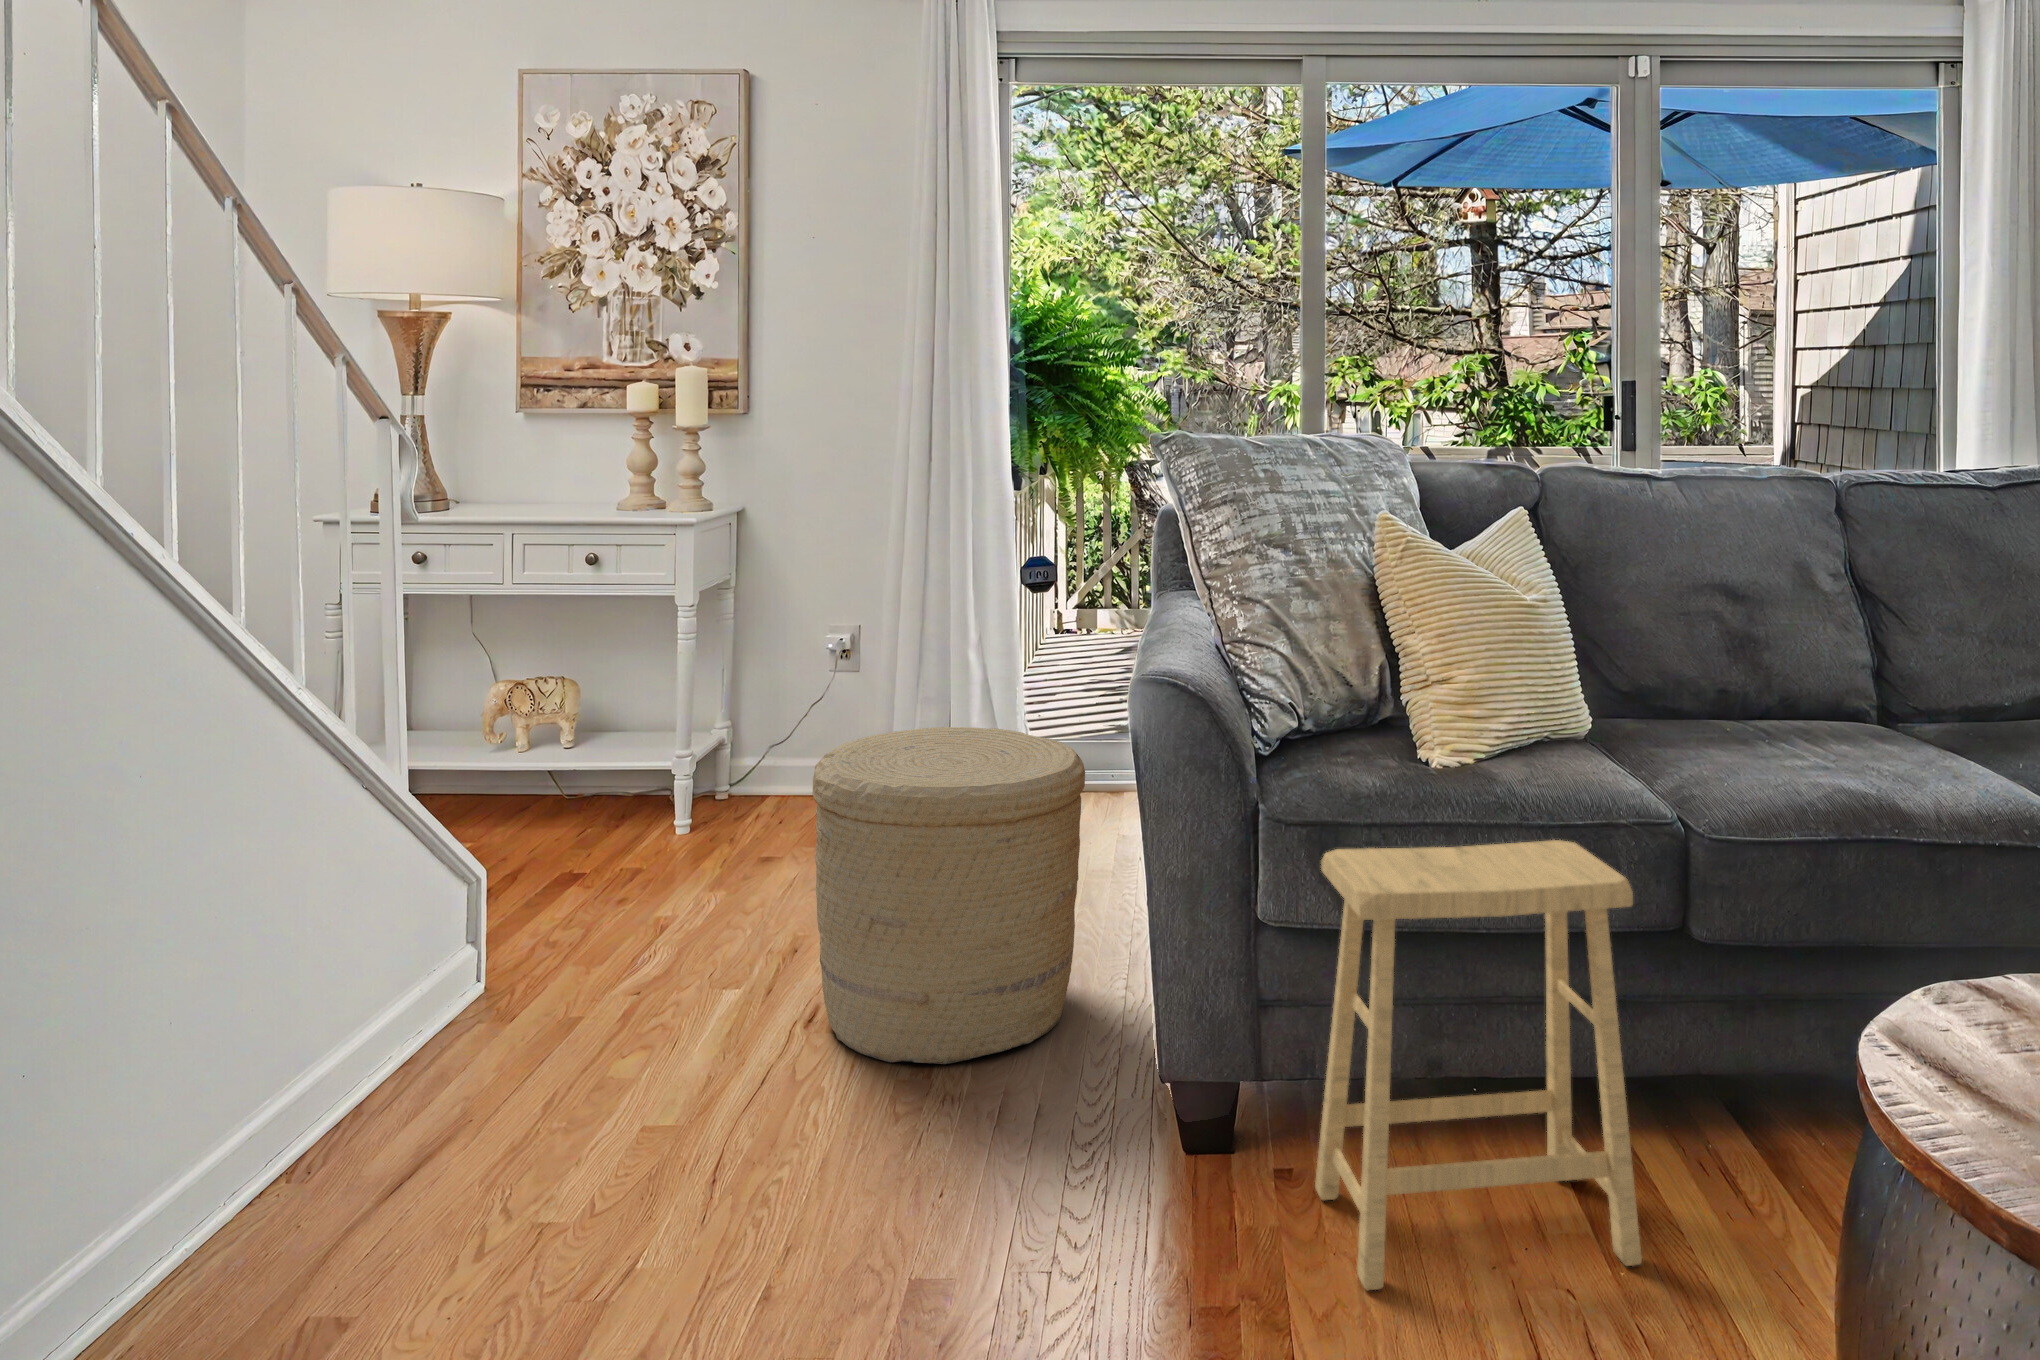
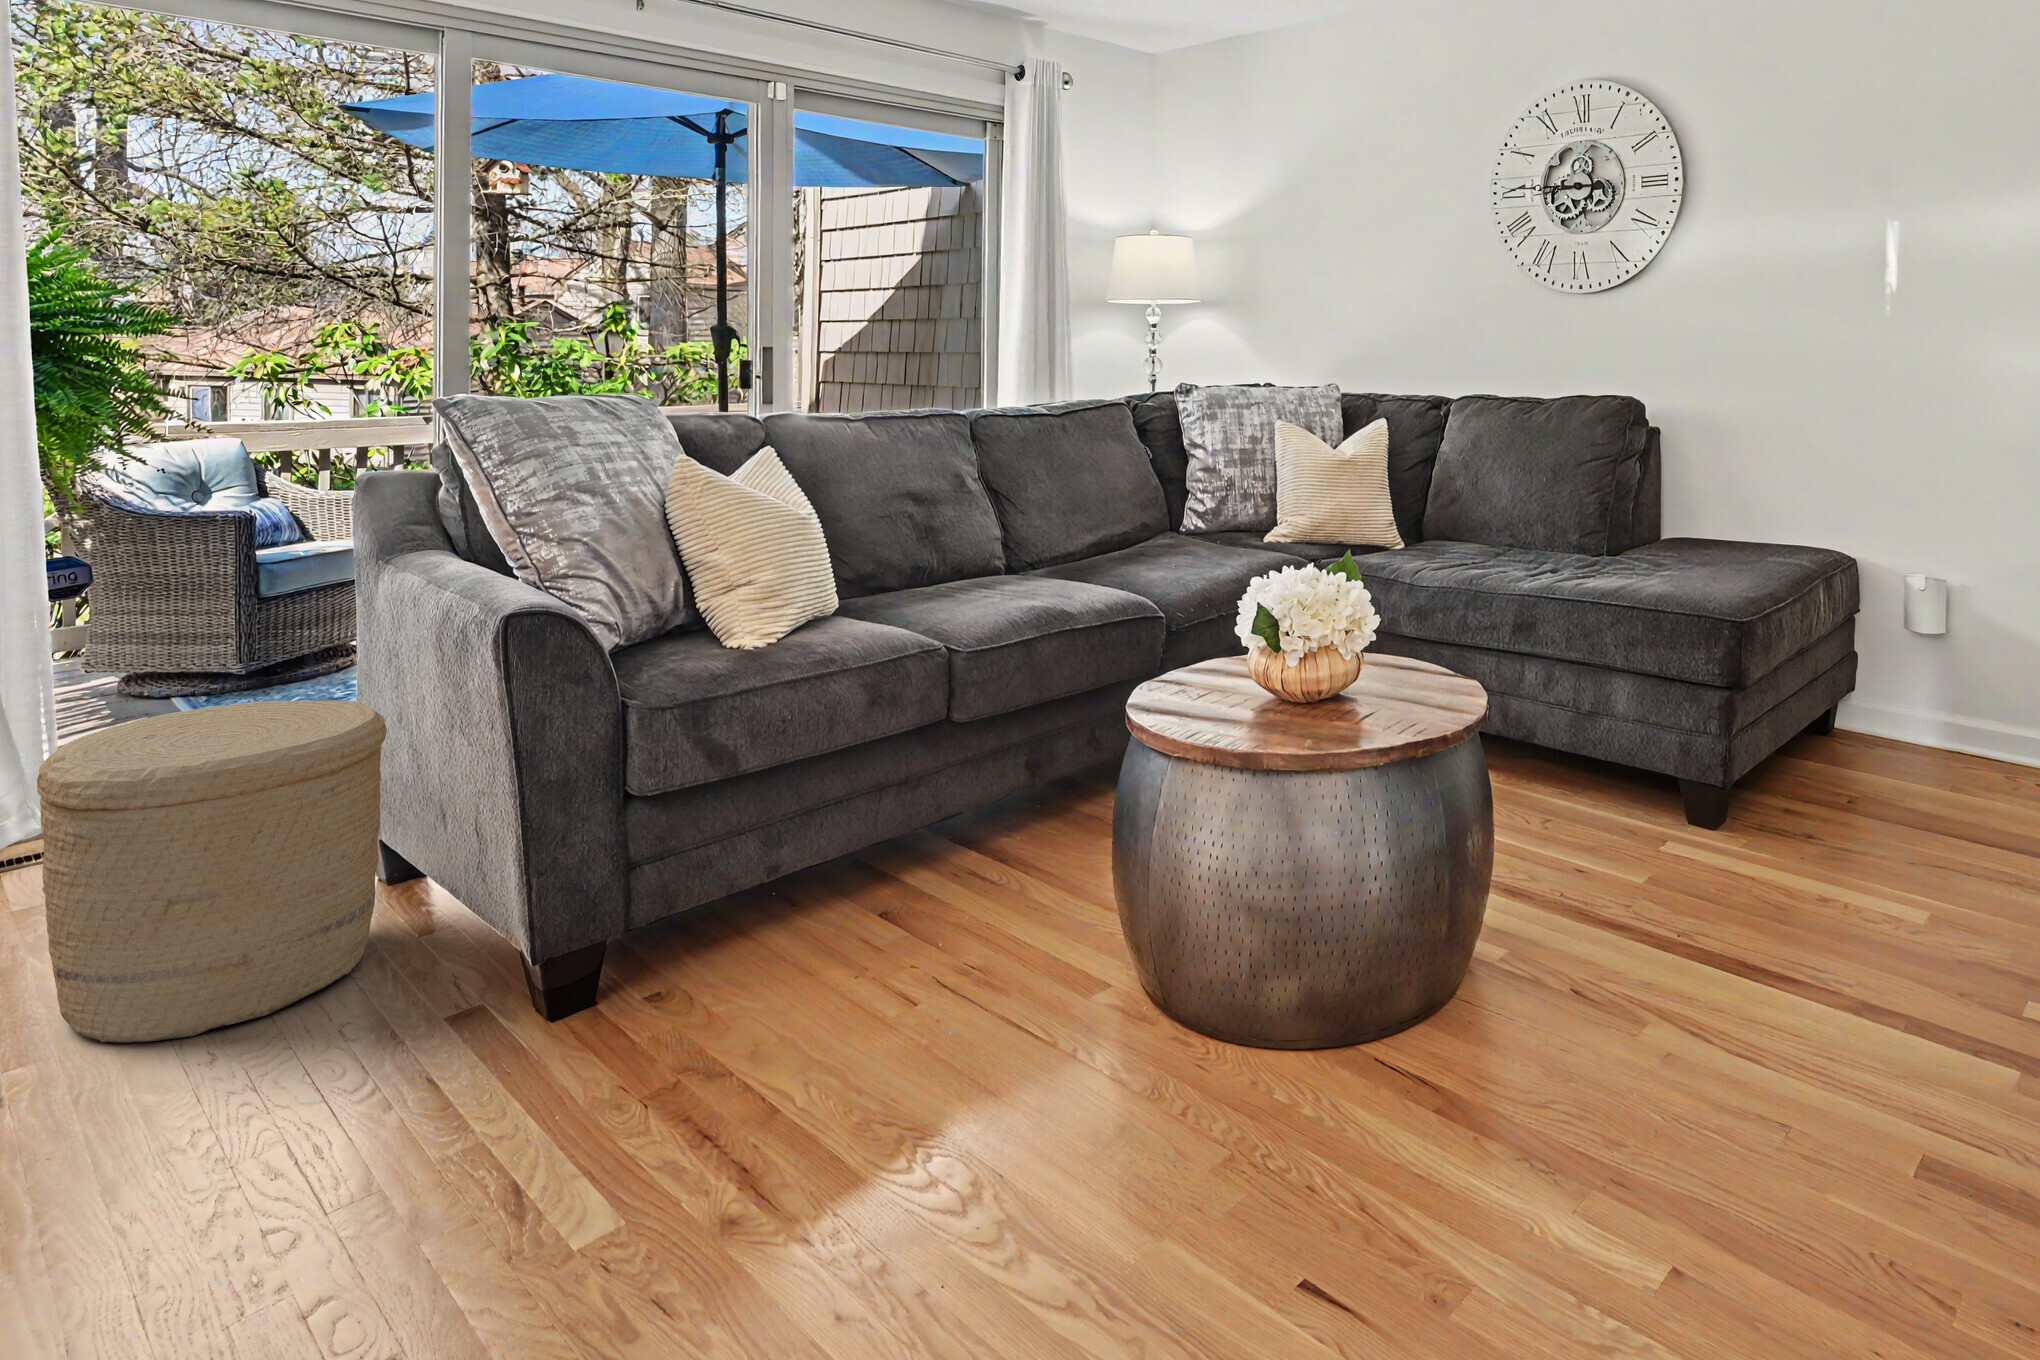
footstool: present [1315,840,1642,1291] -> none [699,672,946,1004]

